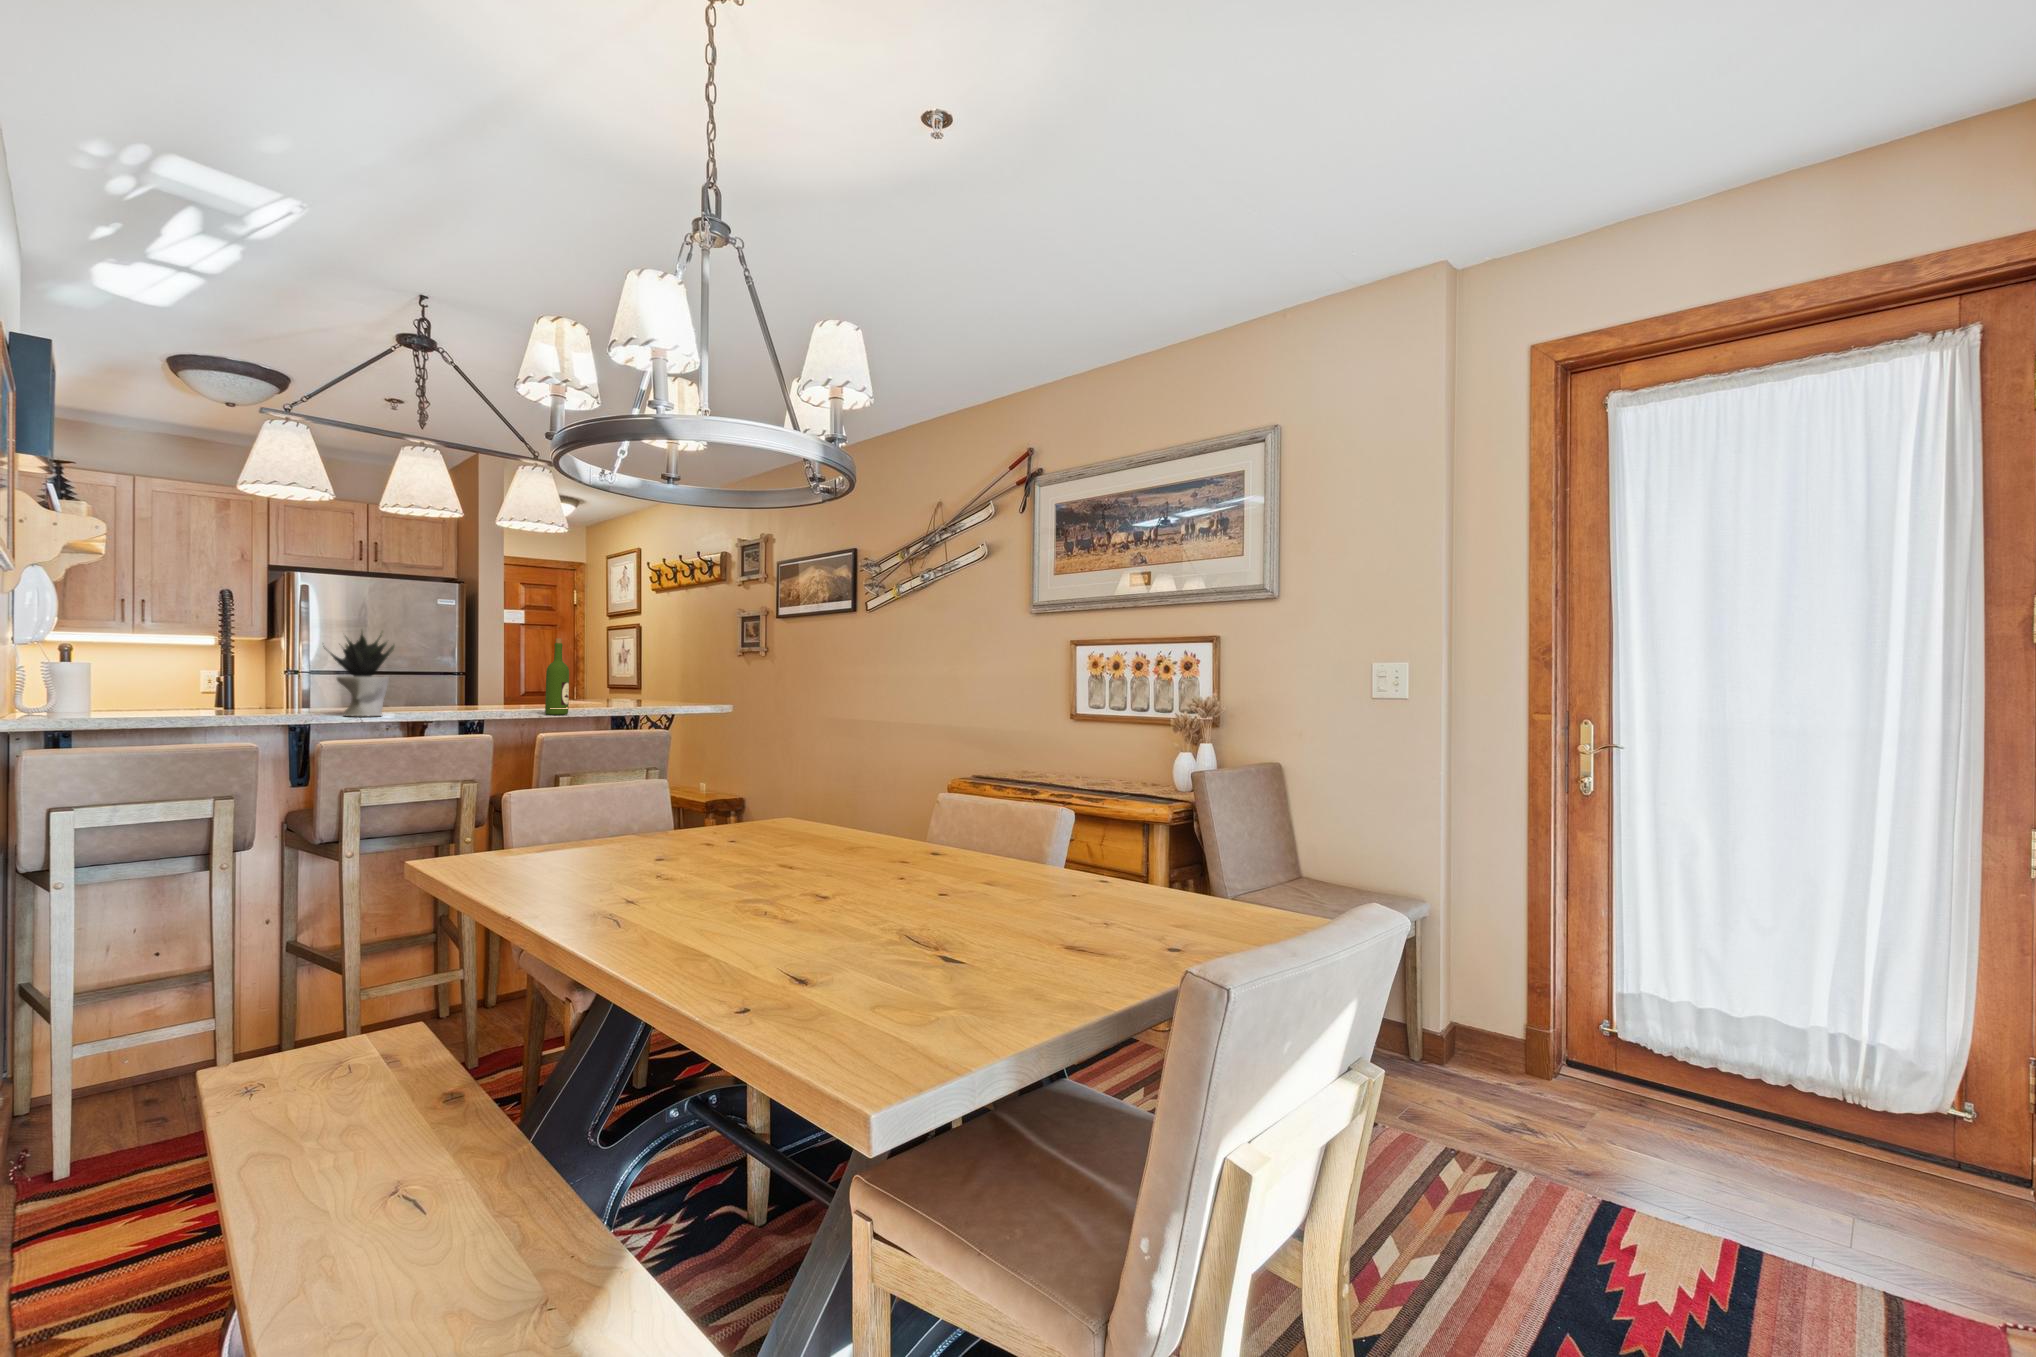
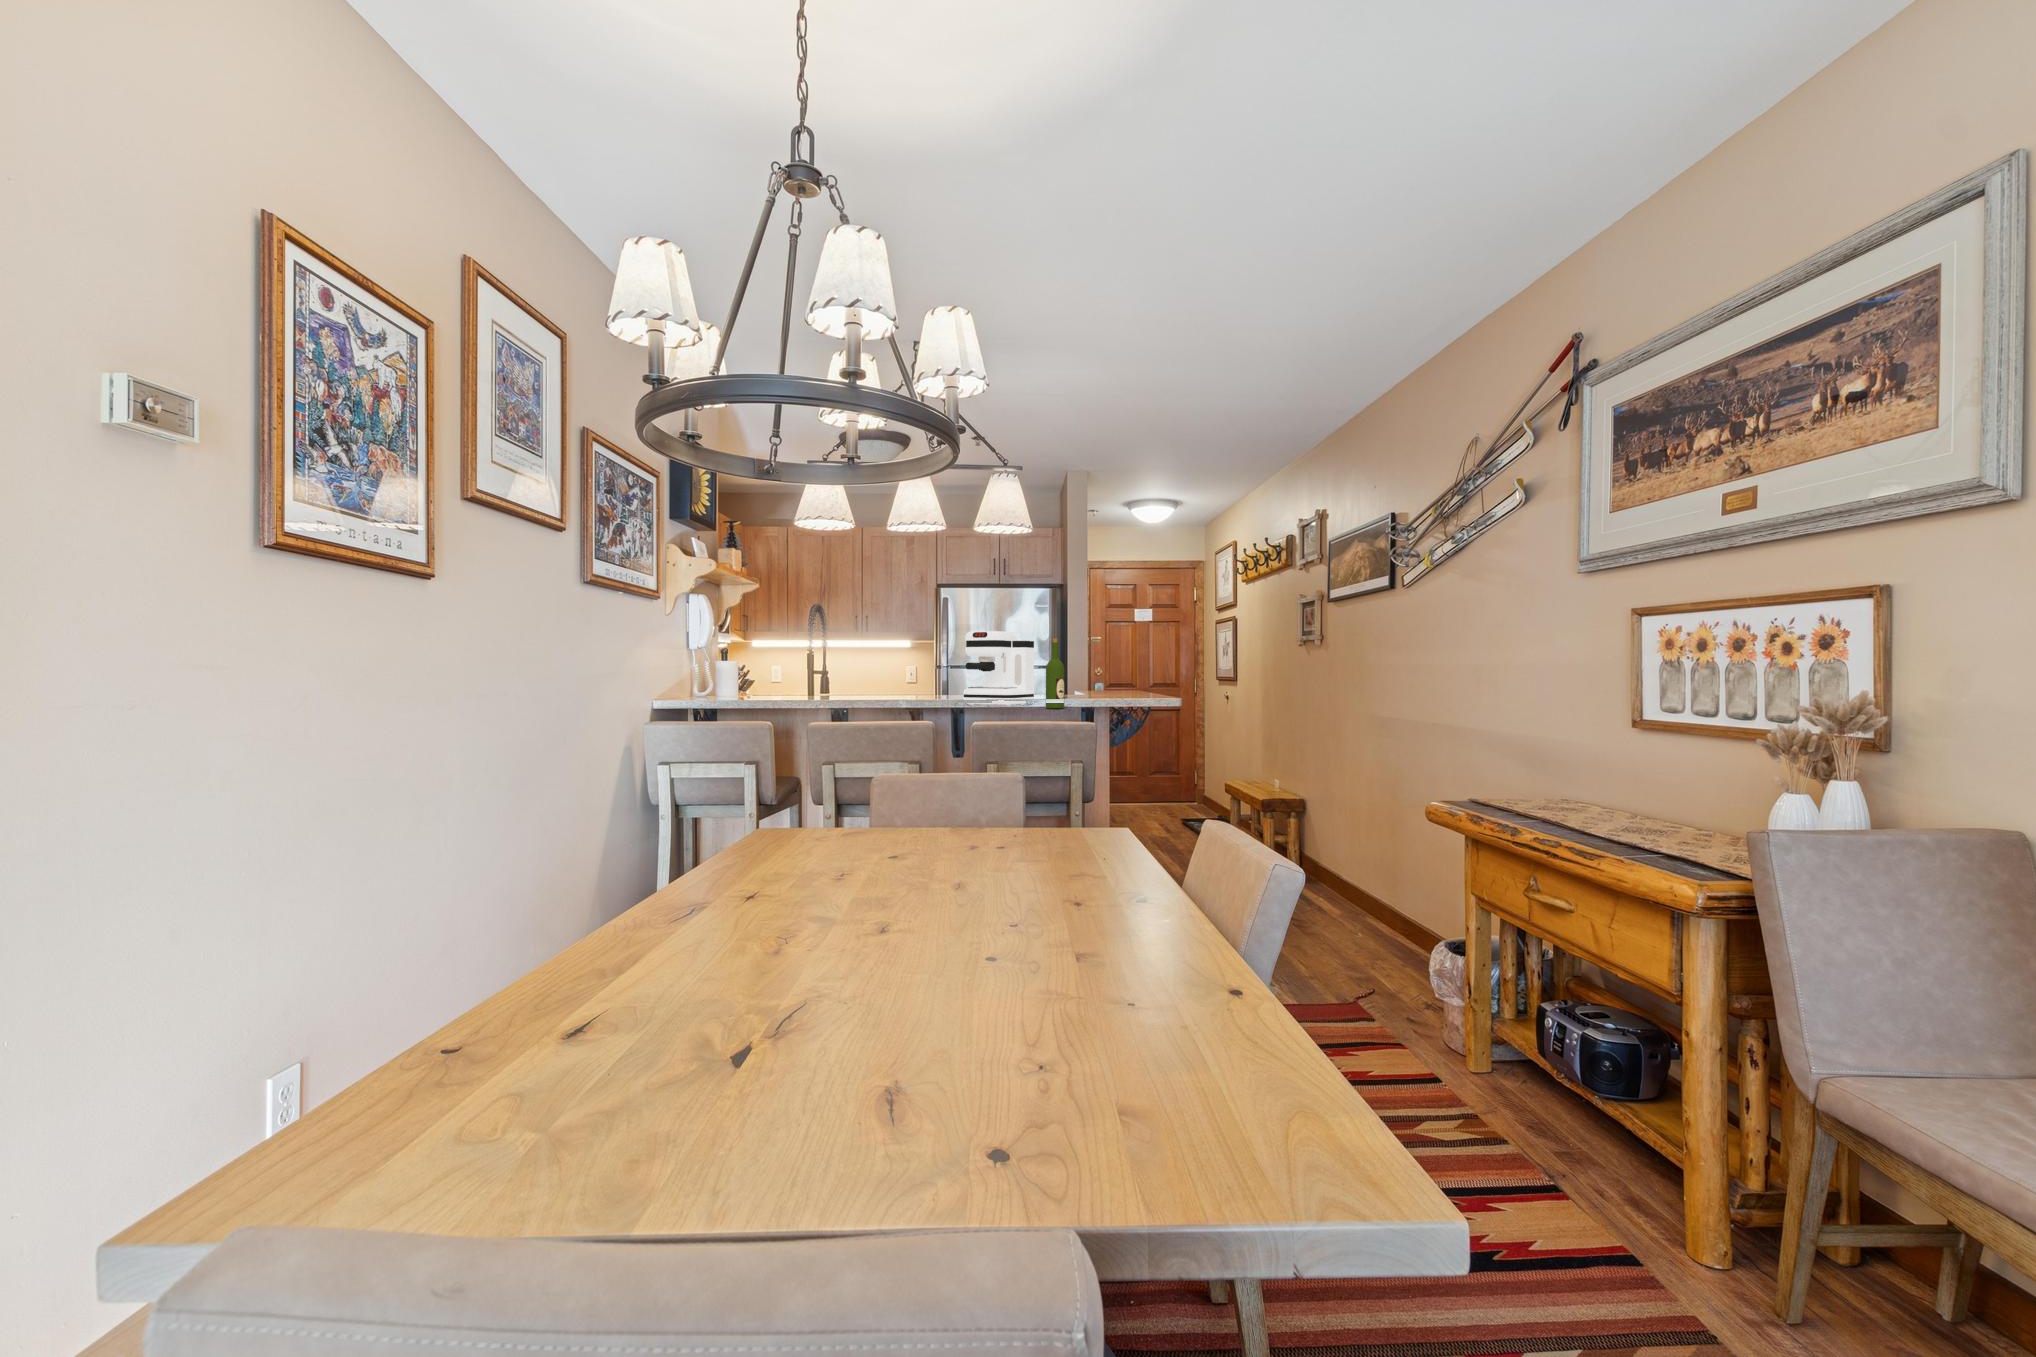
coffee maker: none [425,626,516,713] -> present [963,631,1034,706]
potted plant: present [323,633,394,716] -> none [888,637,935,708]

